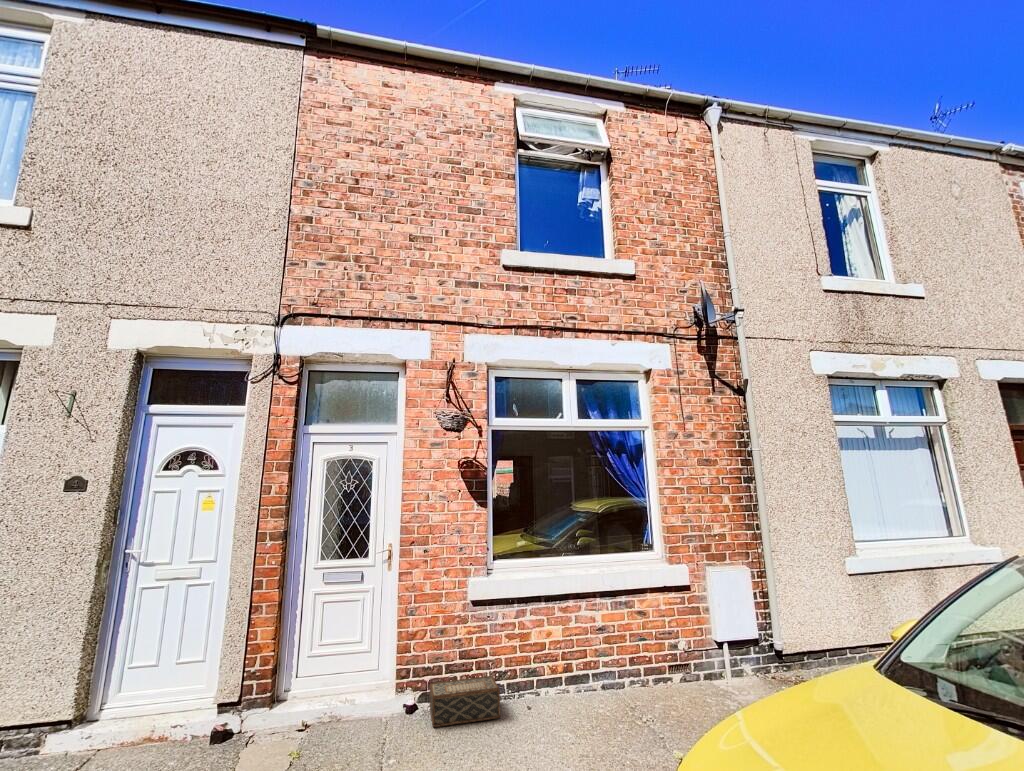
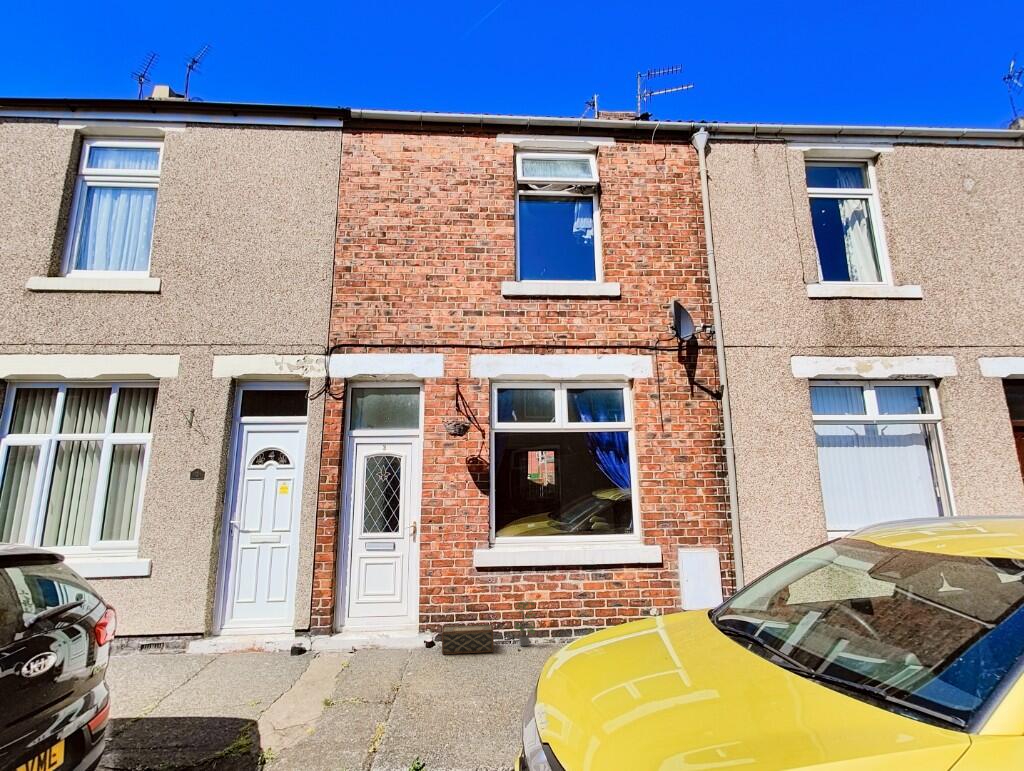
potted plant: none [521,639,555,703] -> present [515,601,536,646]

